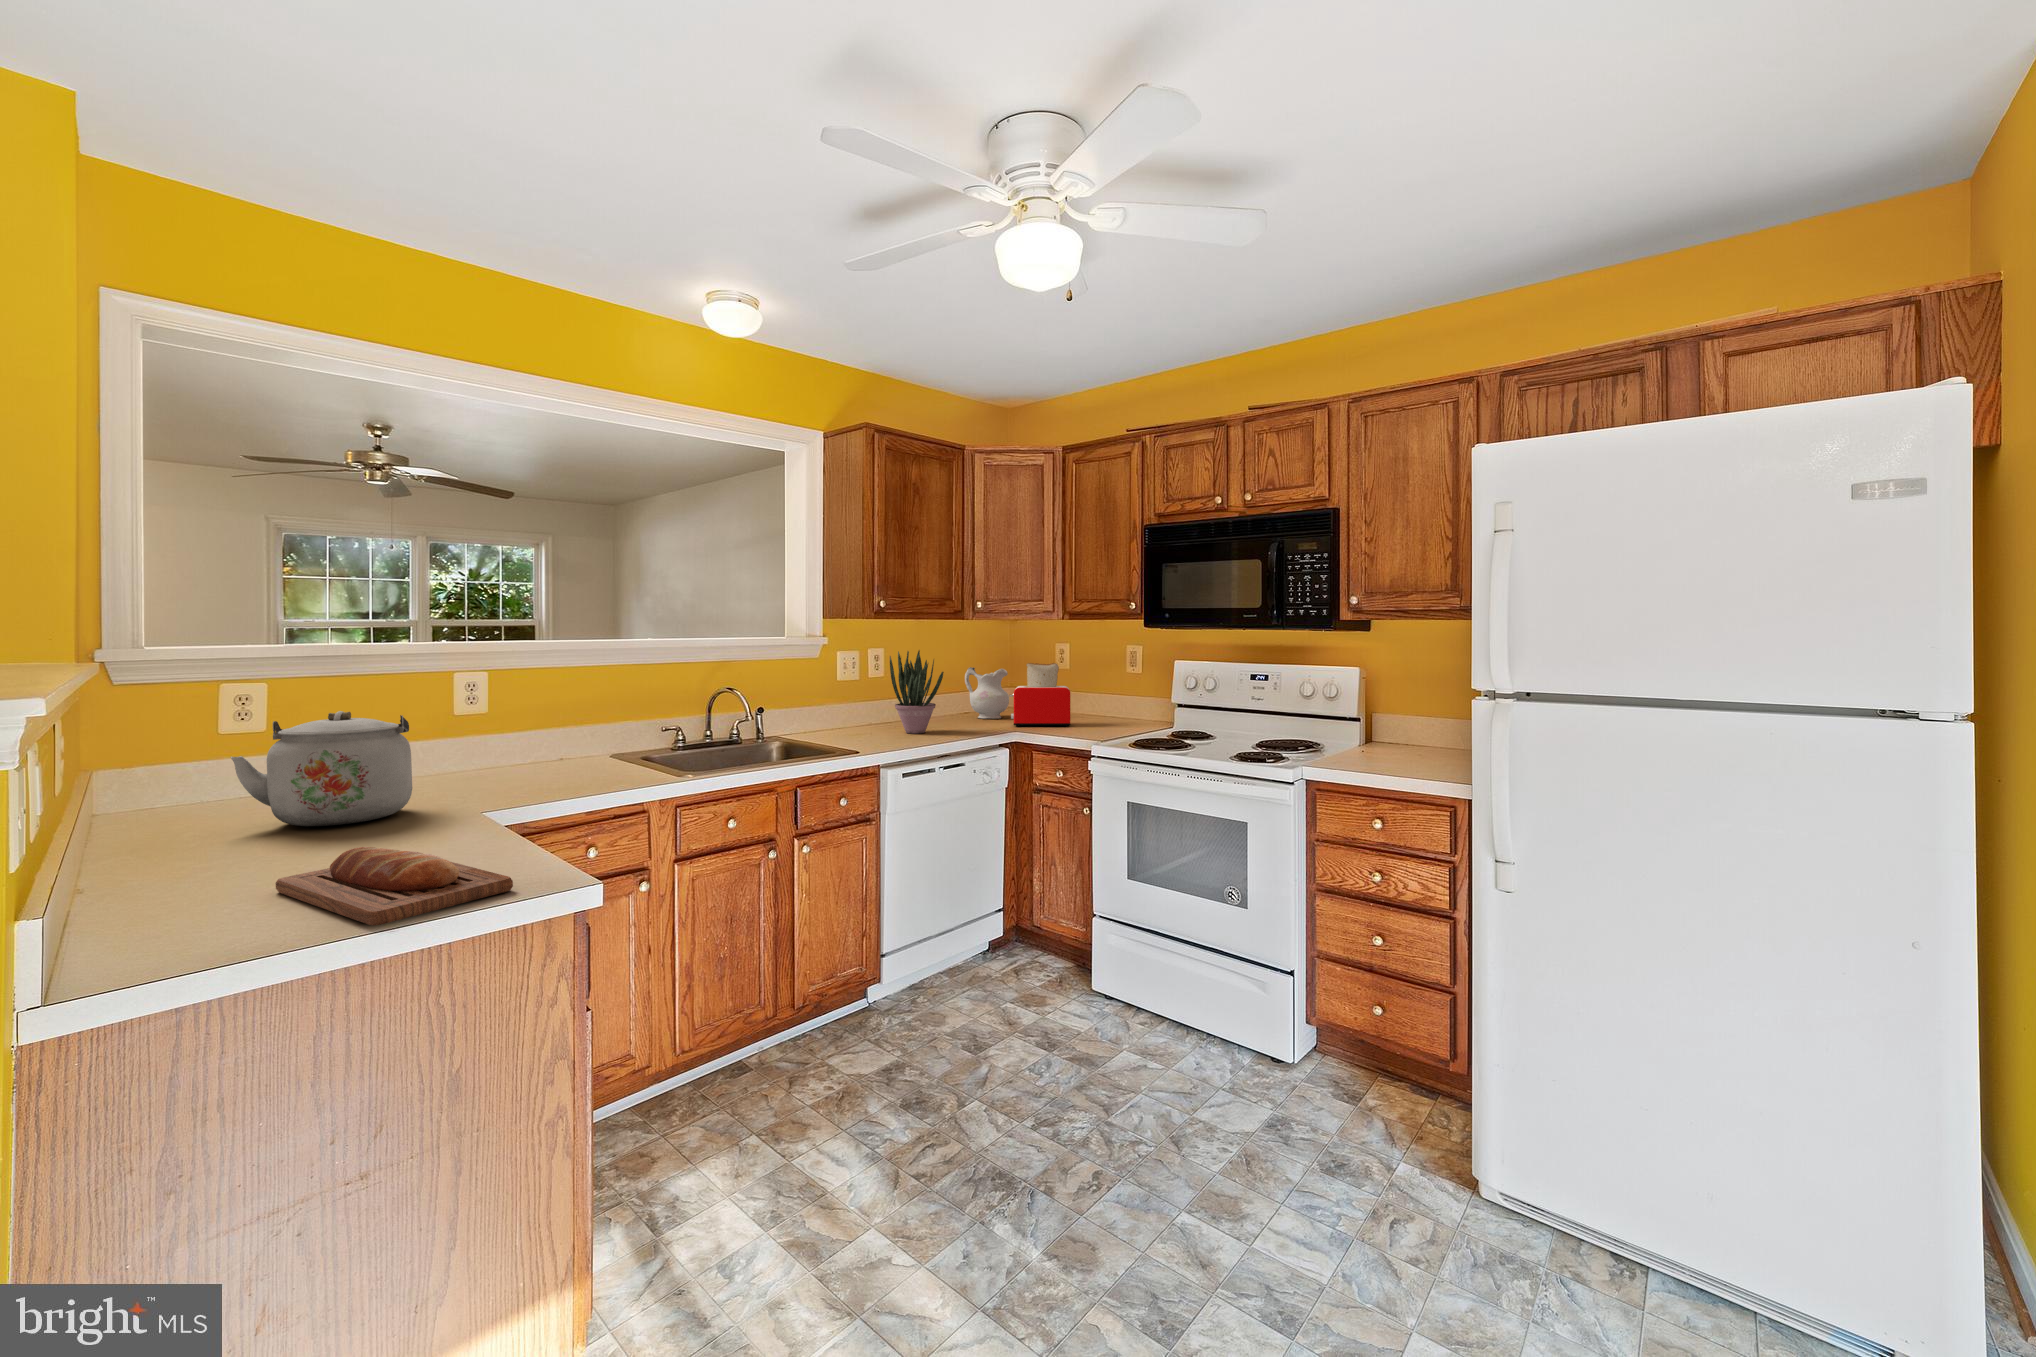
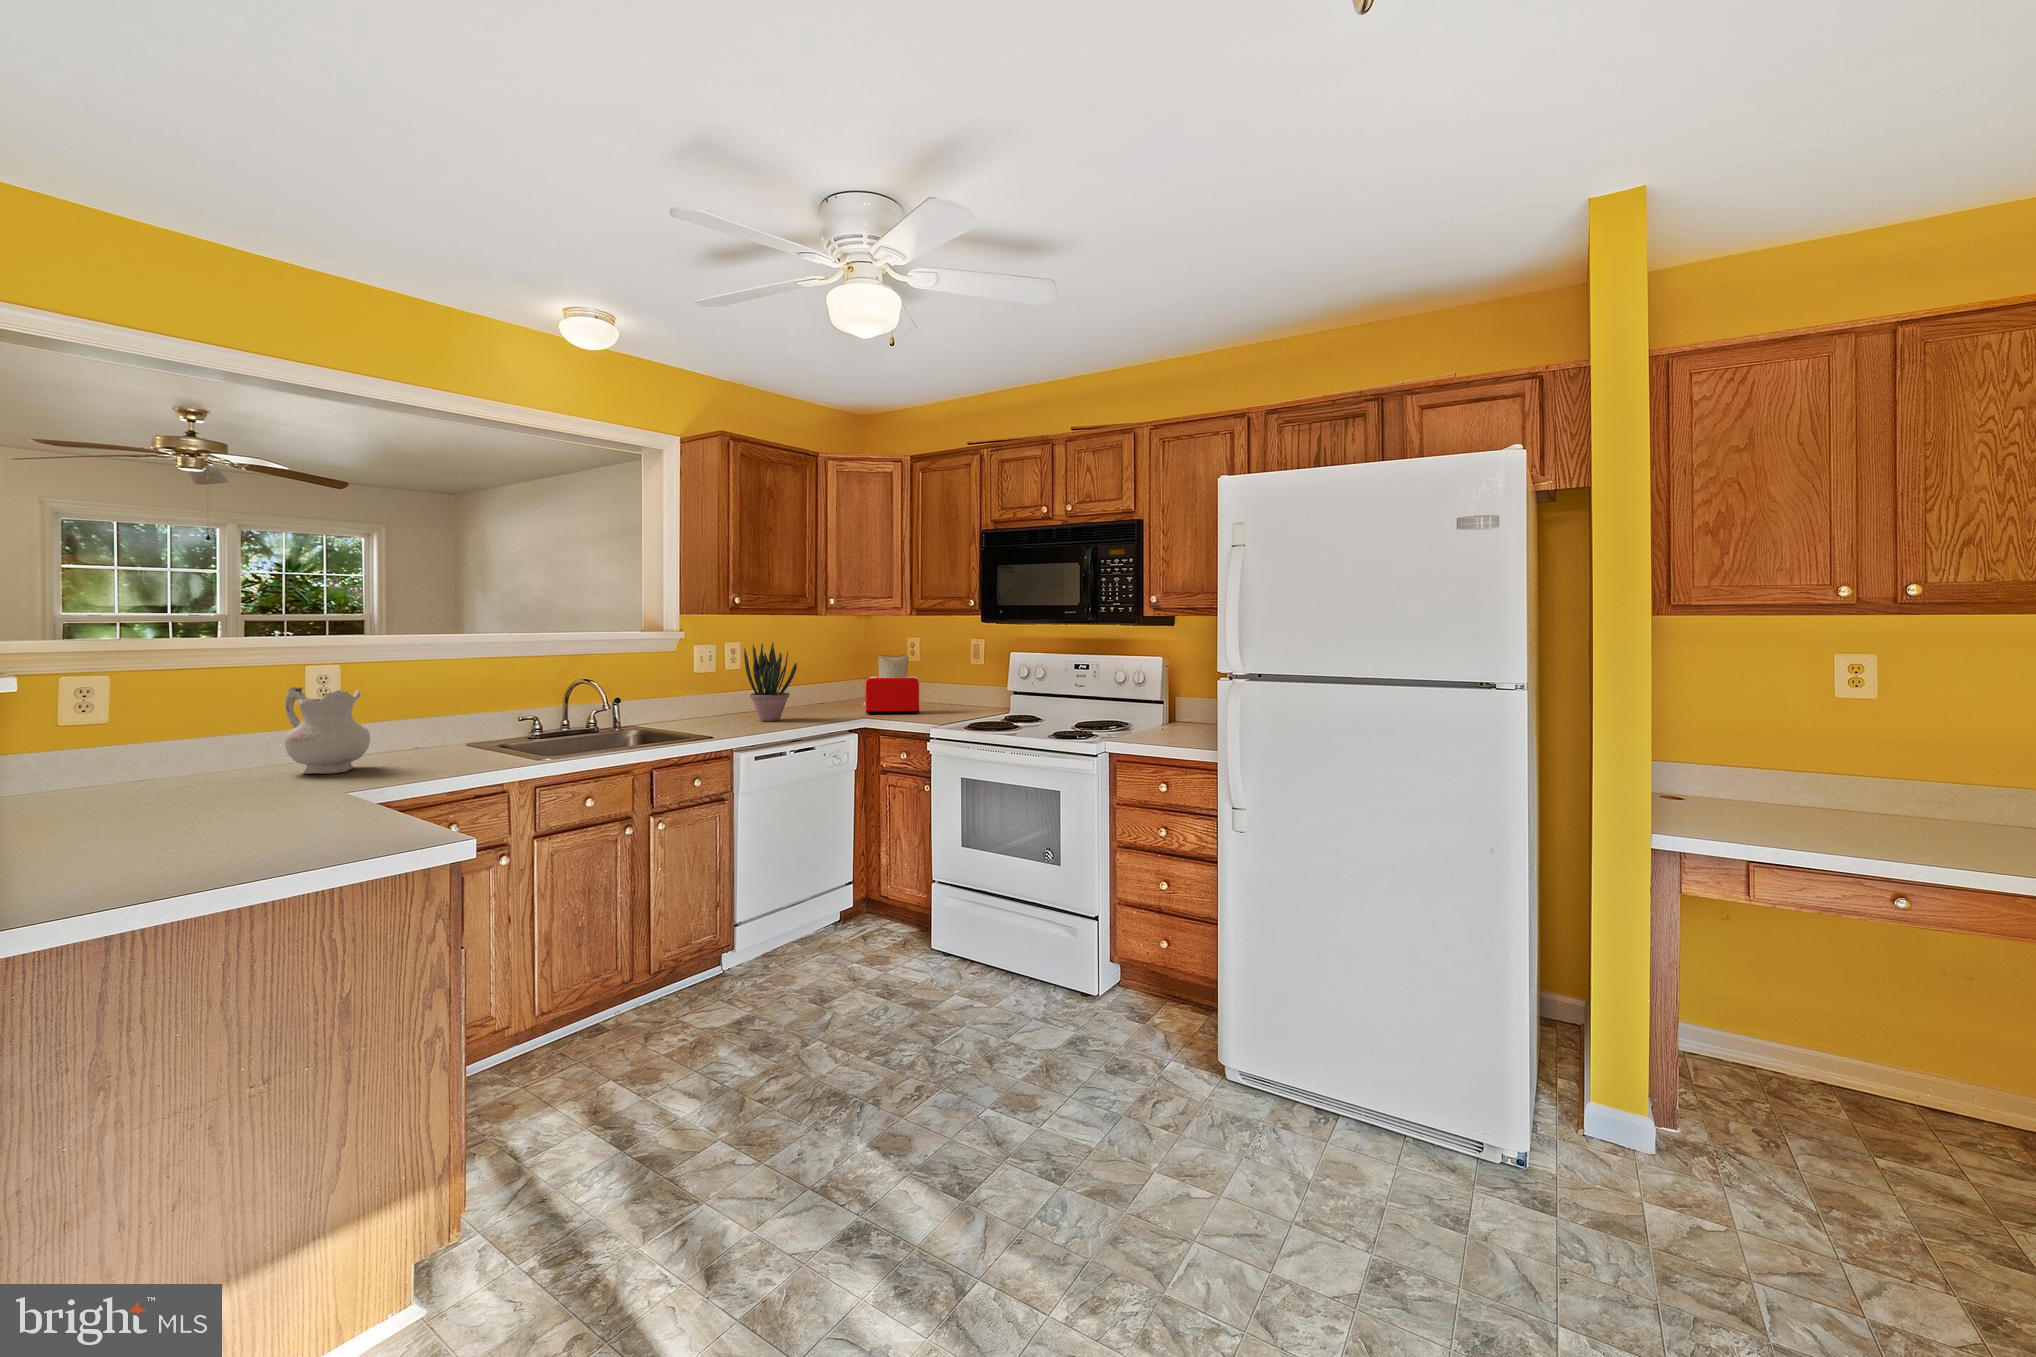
ceramic pitcher: present [965,667,1009,719] -> present [285,687,370,774]
kettle: present [231,711,412,826] -> none [90,698,273,804]
bread loaf: present [275,847,513,926] -> none [168,811,393,868]

